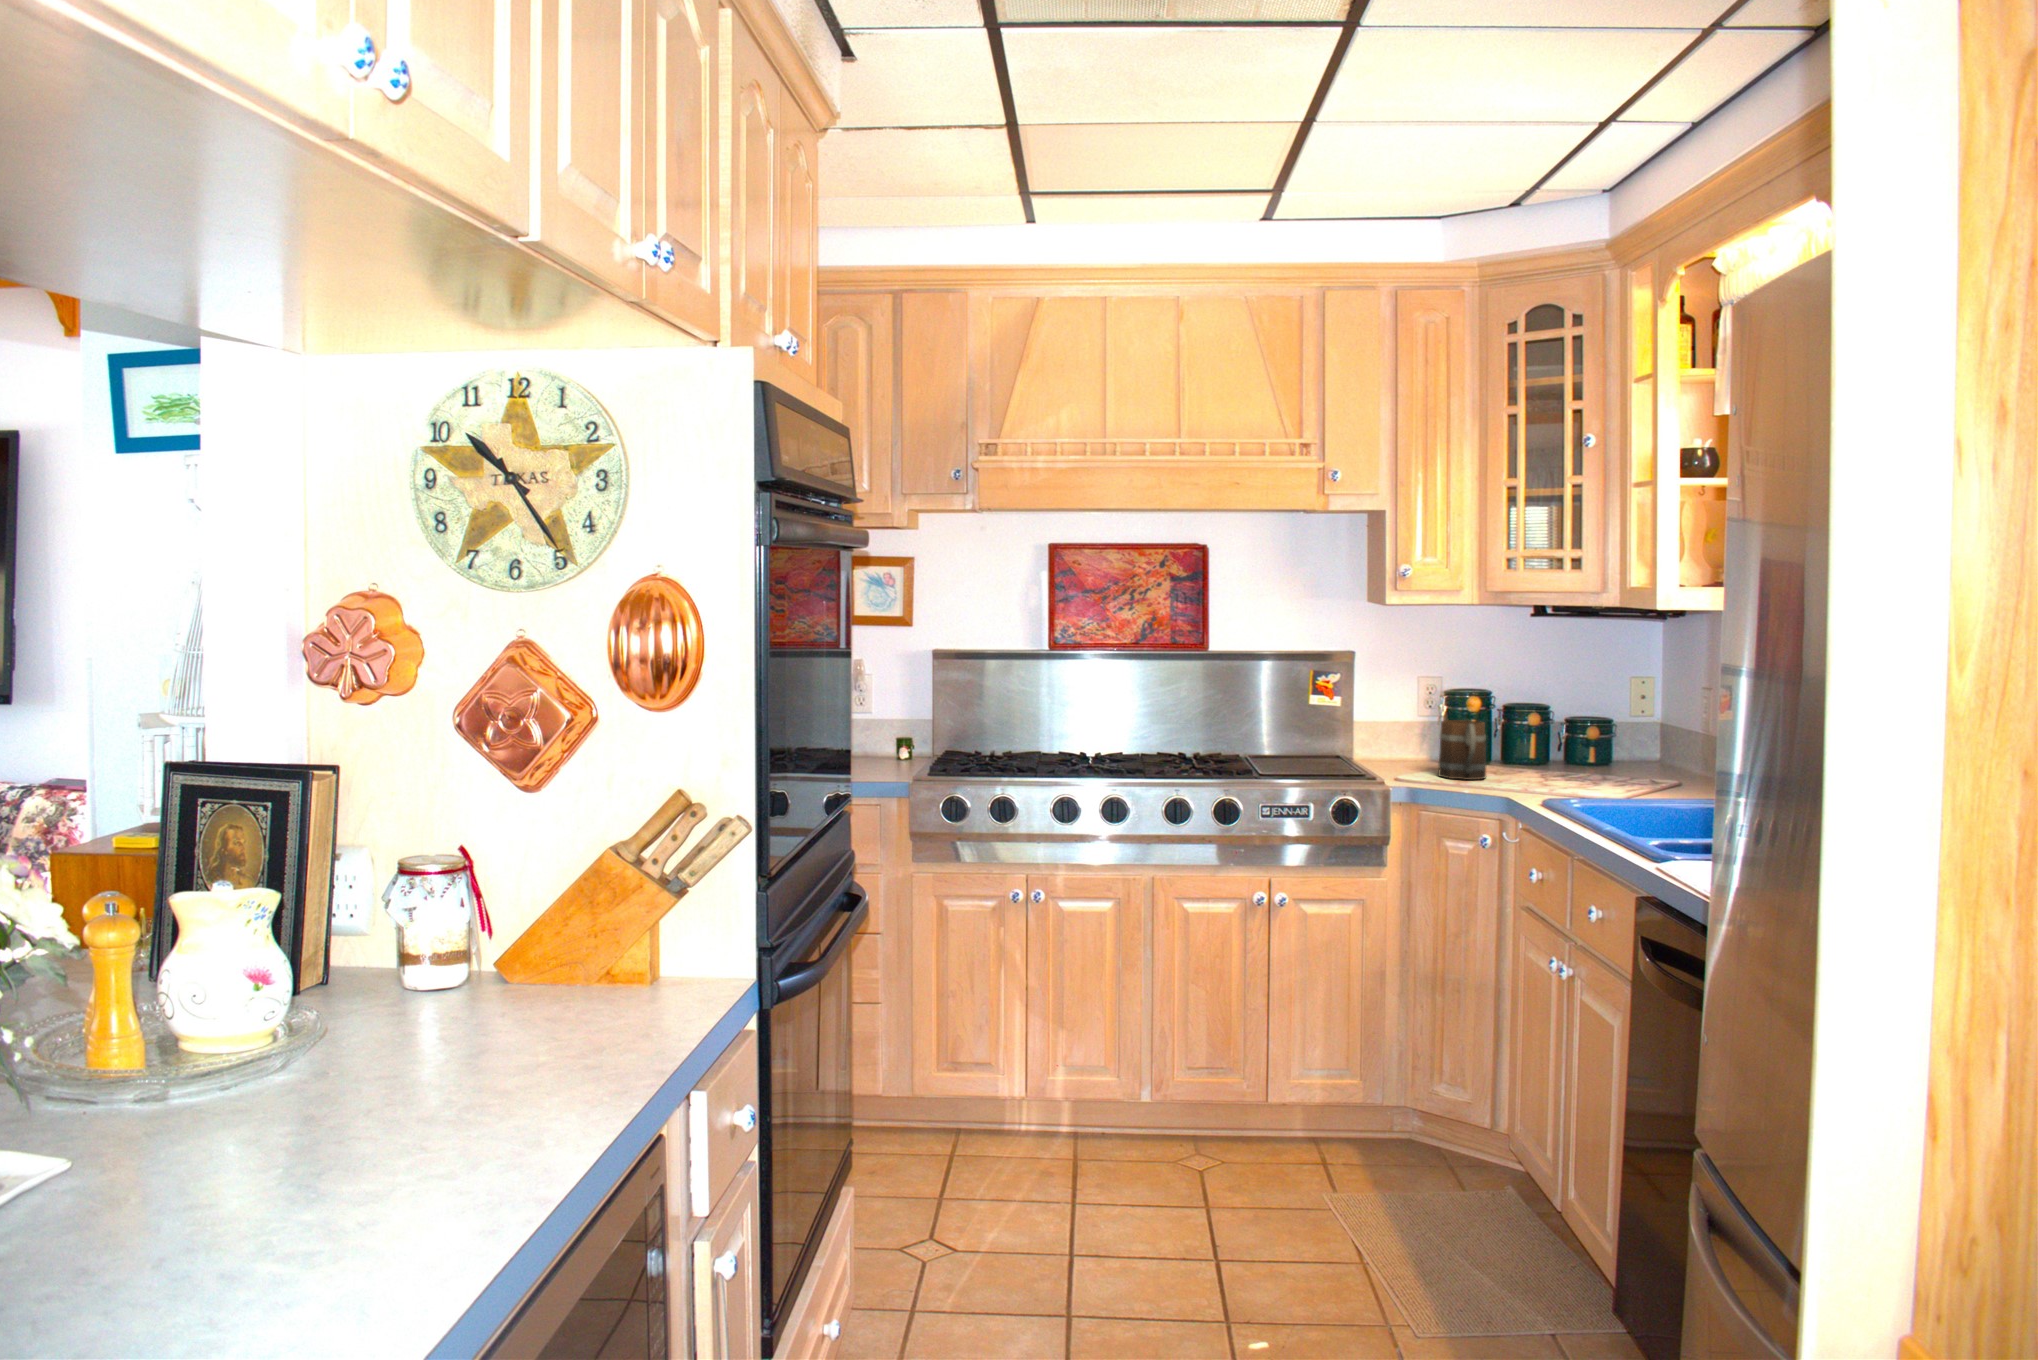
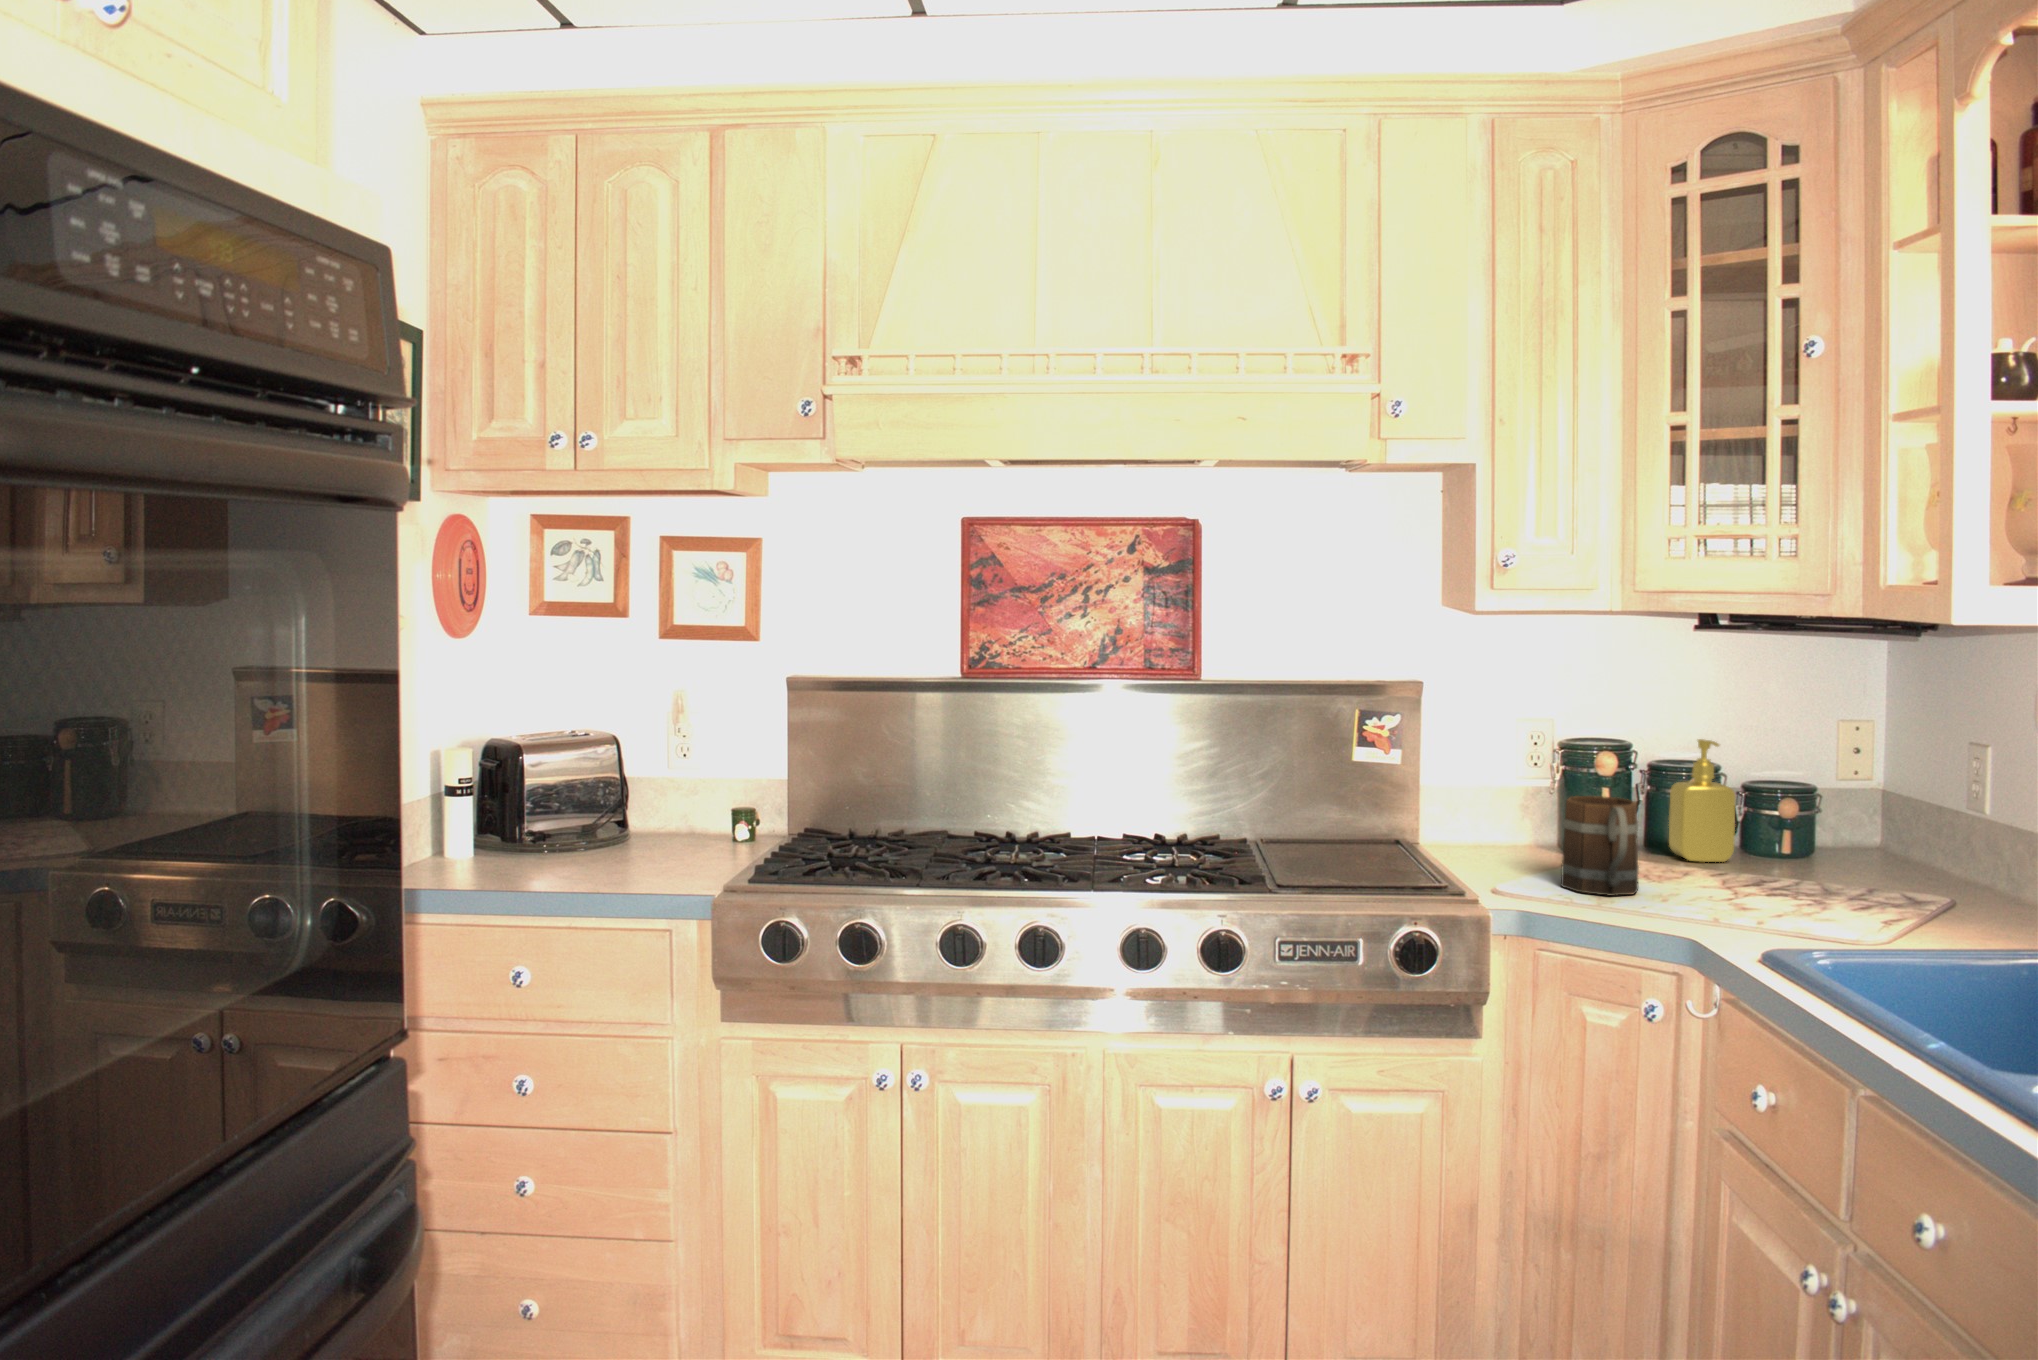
soap dispenser: none [1515,688,1556,766] -> present [1669,739,1736,862]

